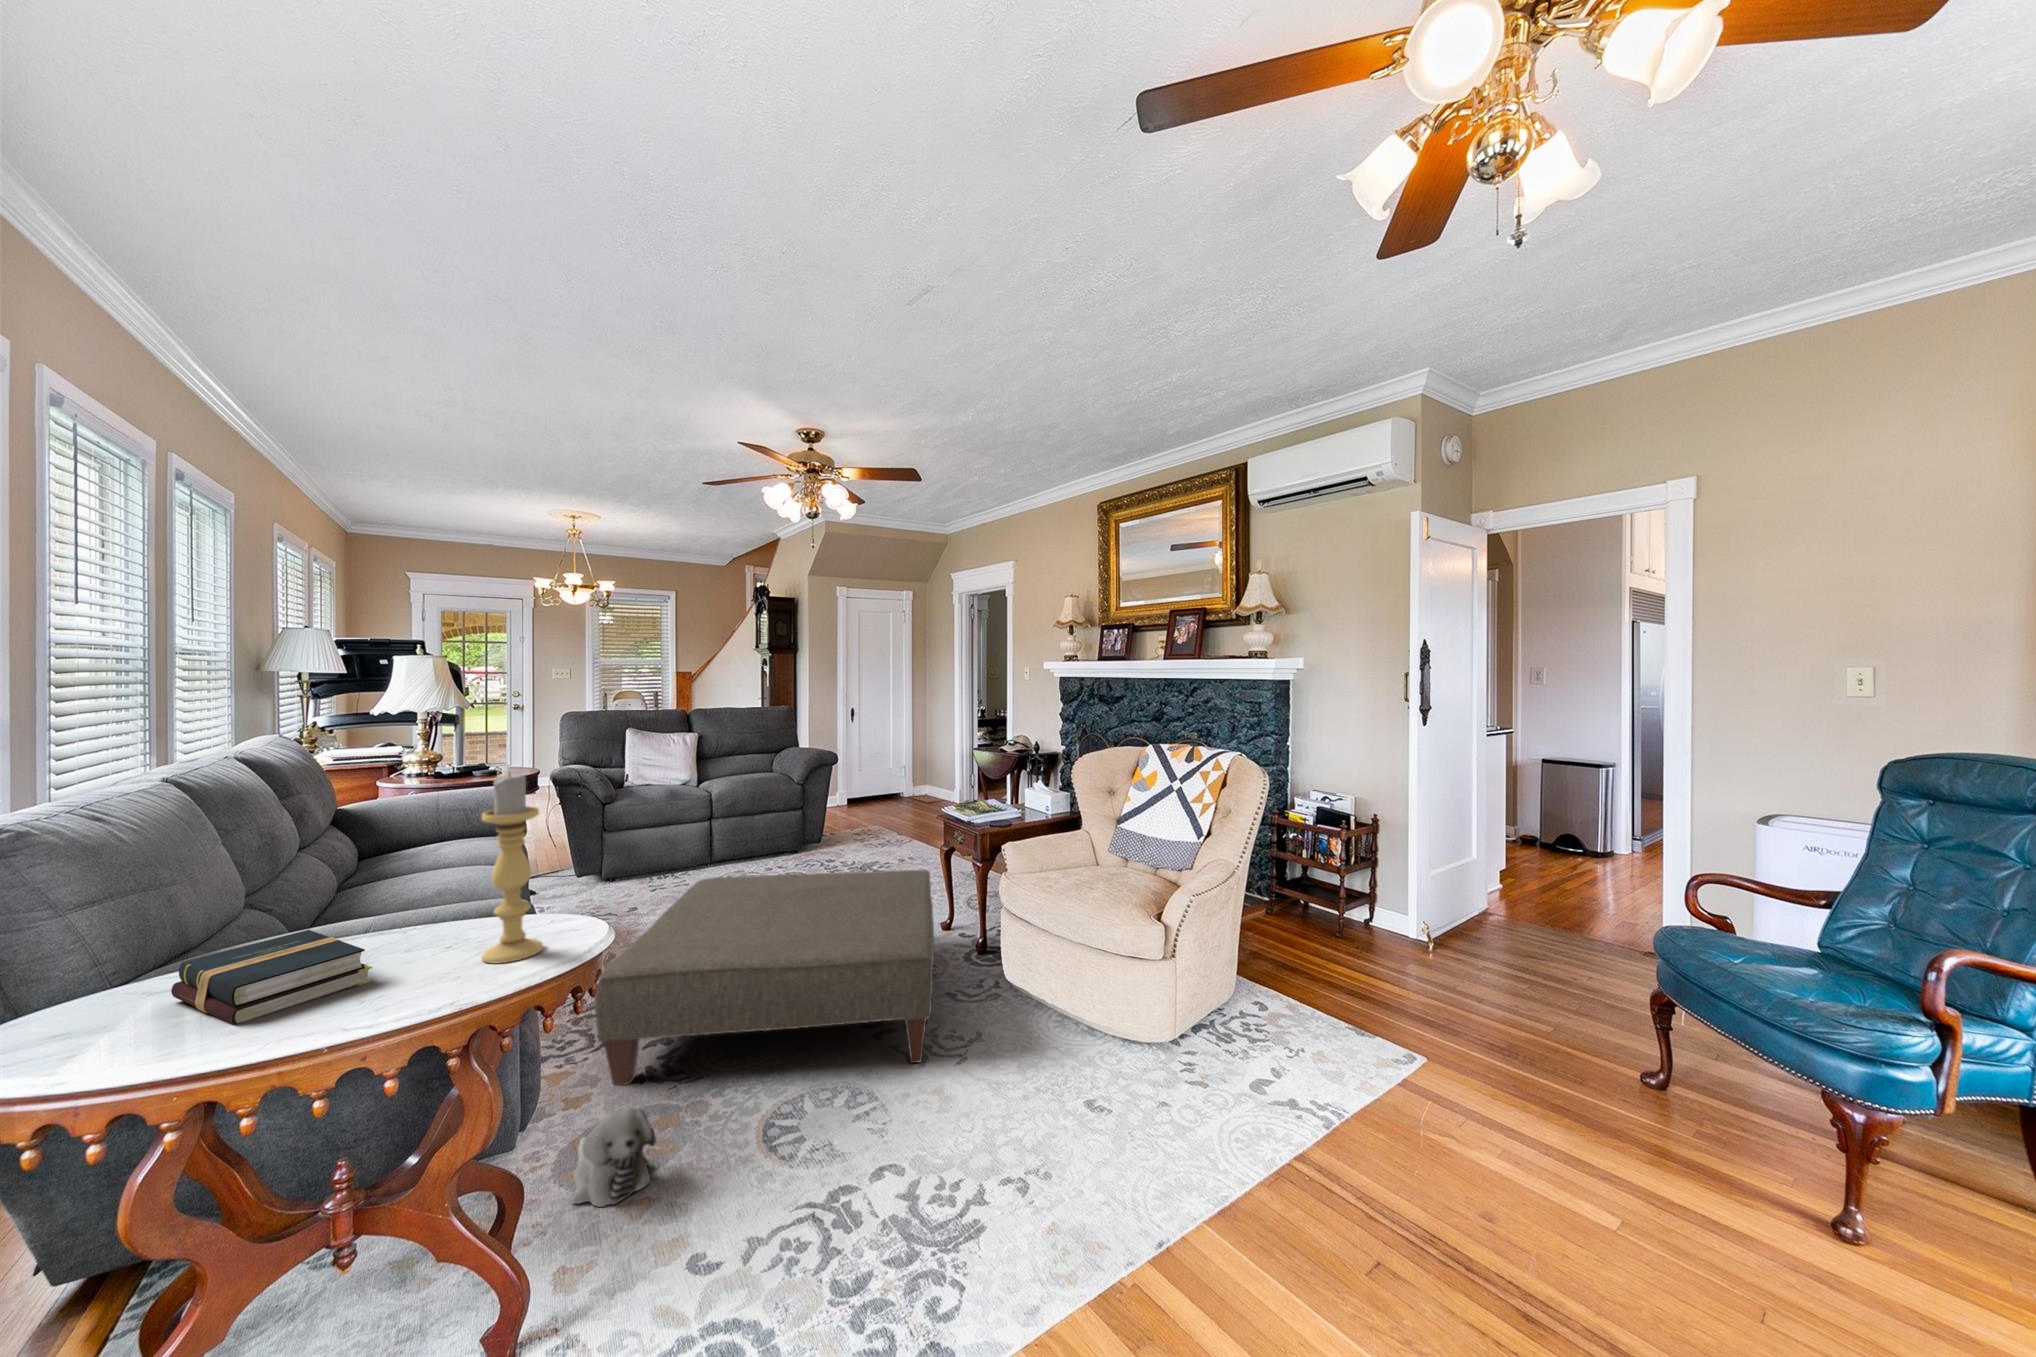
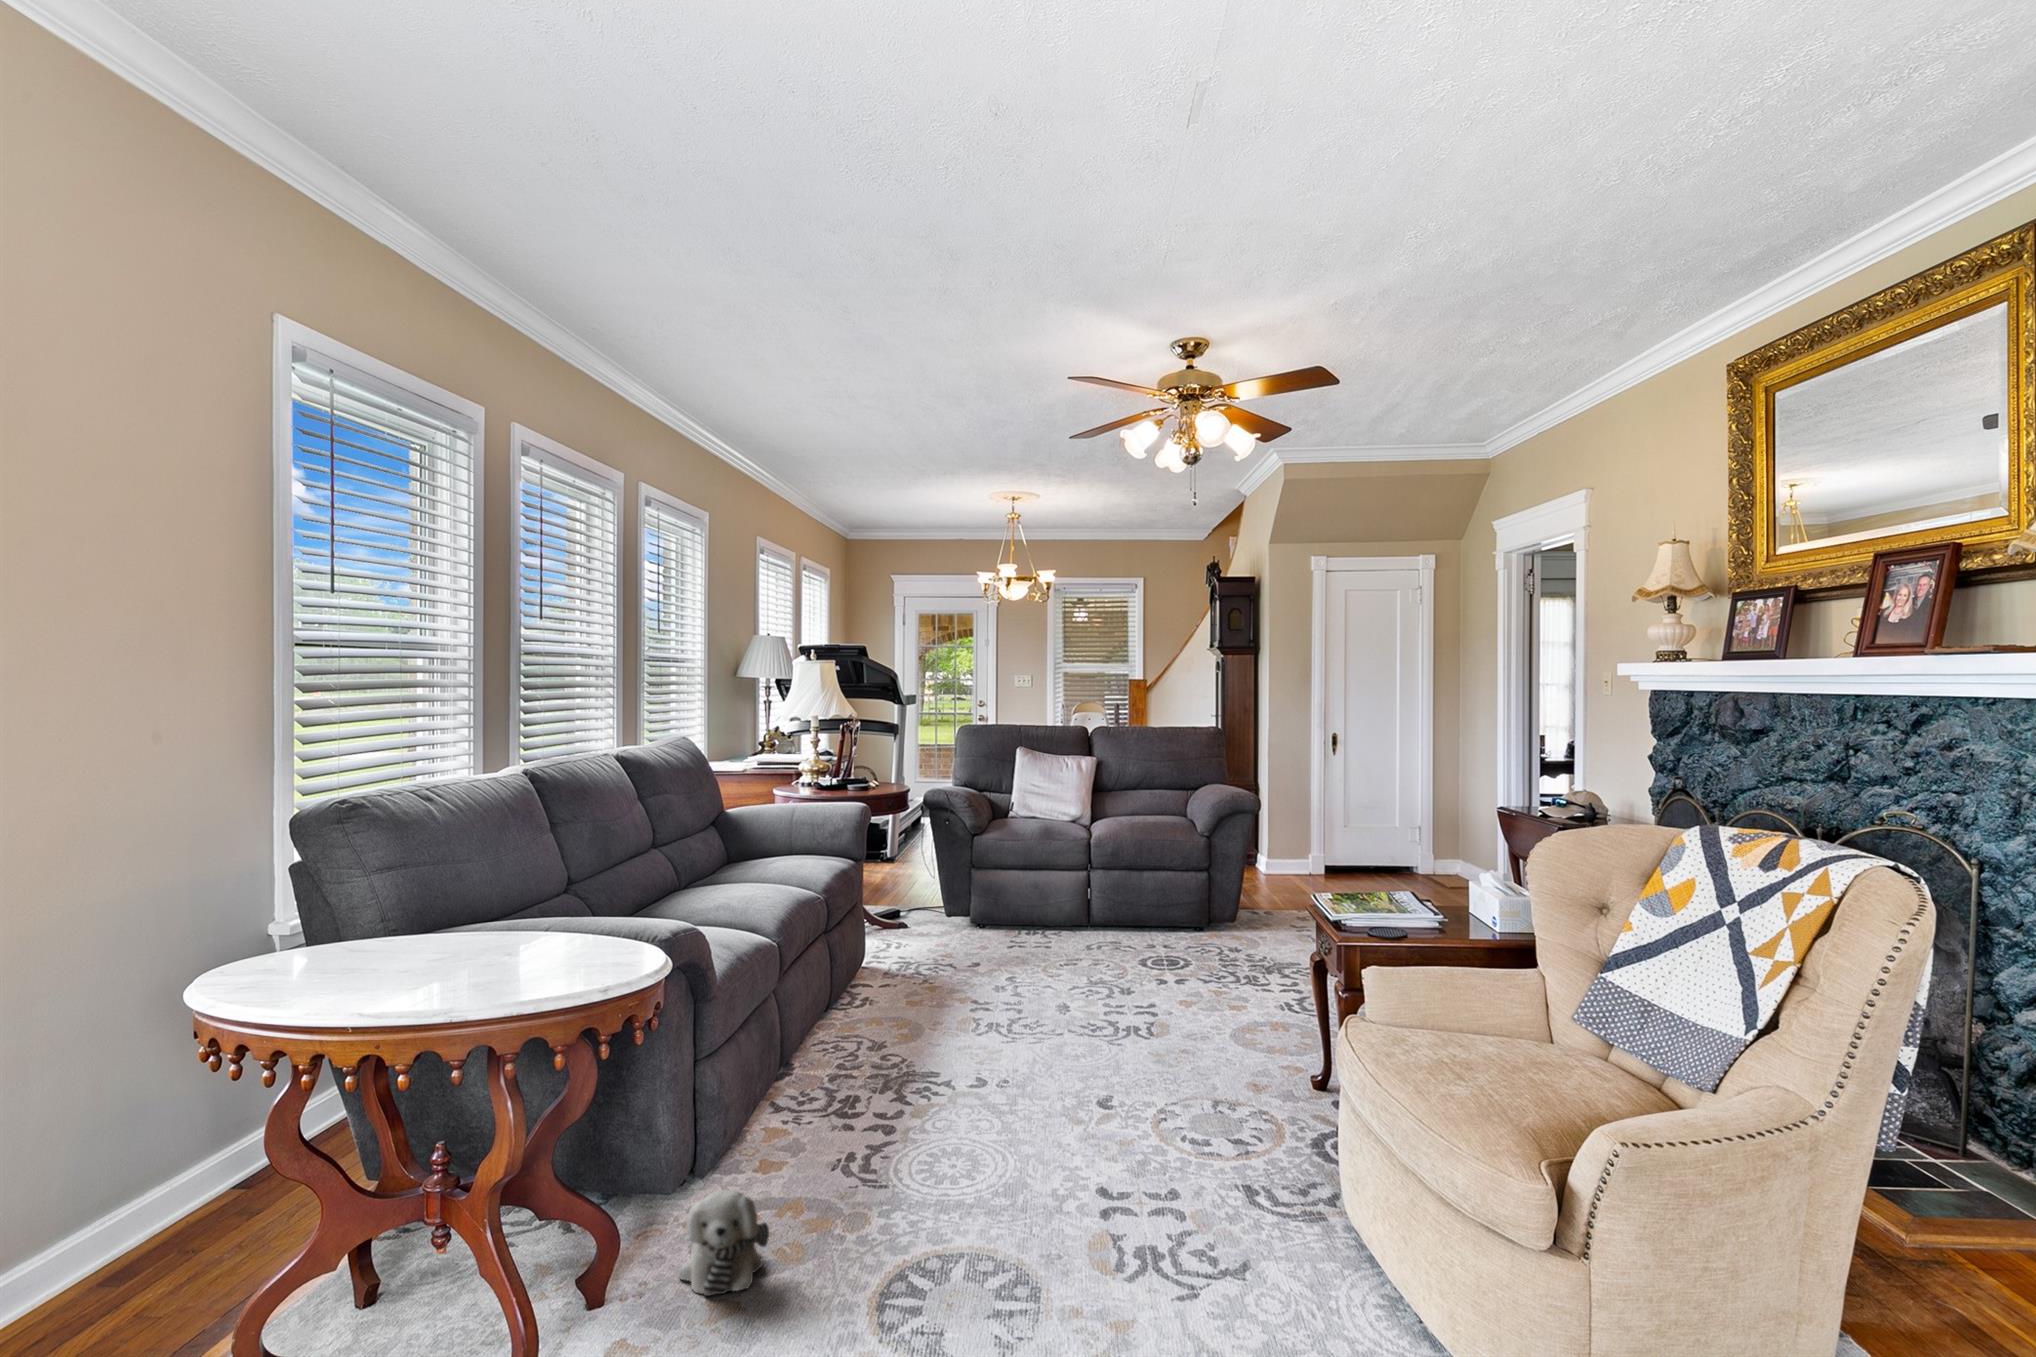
candle holder: present [482,774,543,964] -> none [531,787,588,988]
ottoman: present [595,870,934,1085] -> none [784,943,1279,1272]
hardback book: present [171,930,372,1025] -> none [338,921,455,994]

